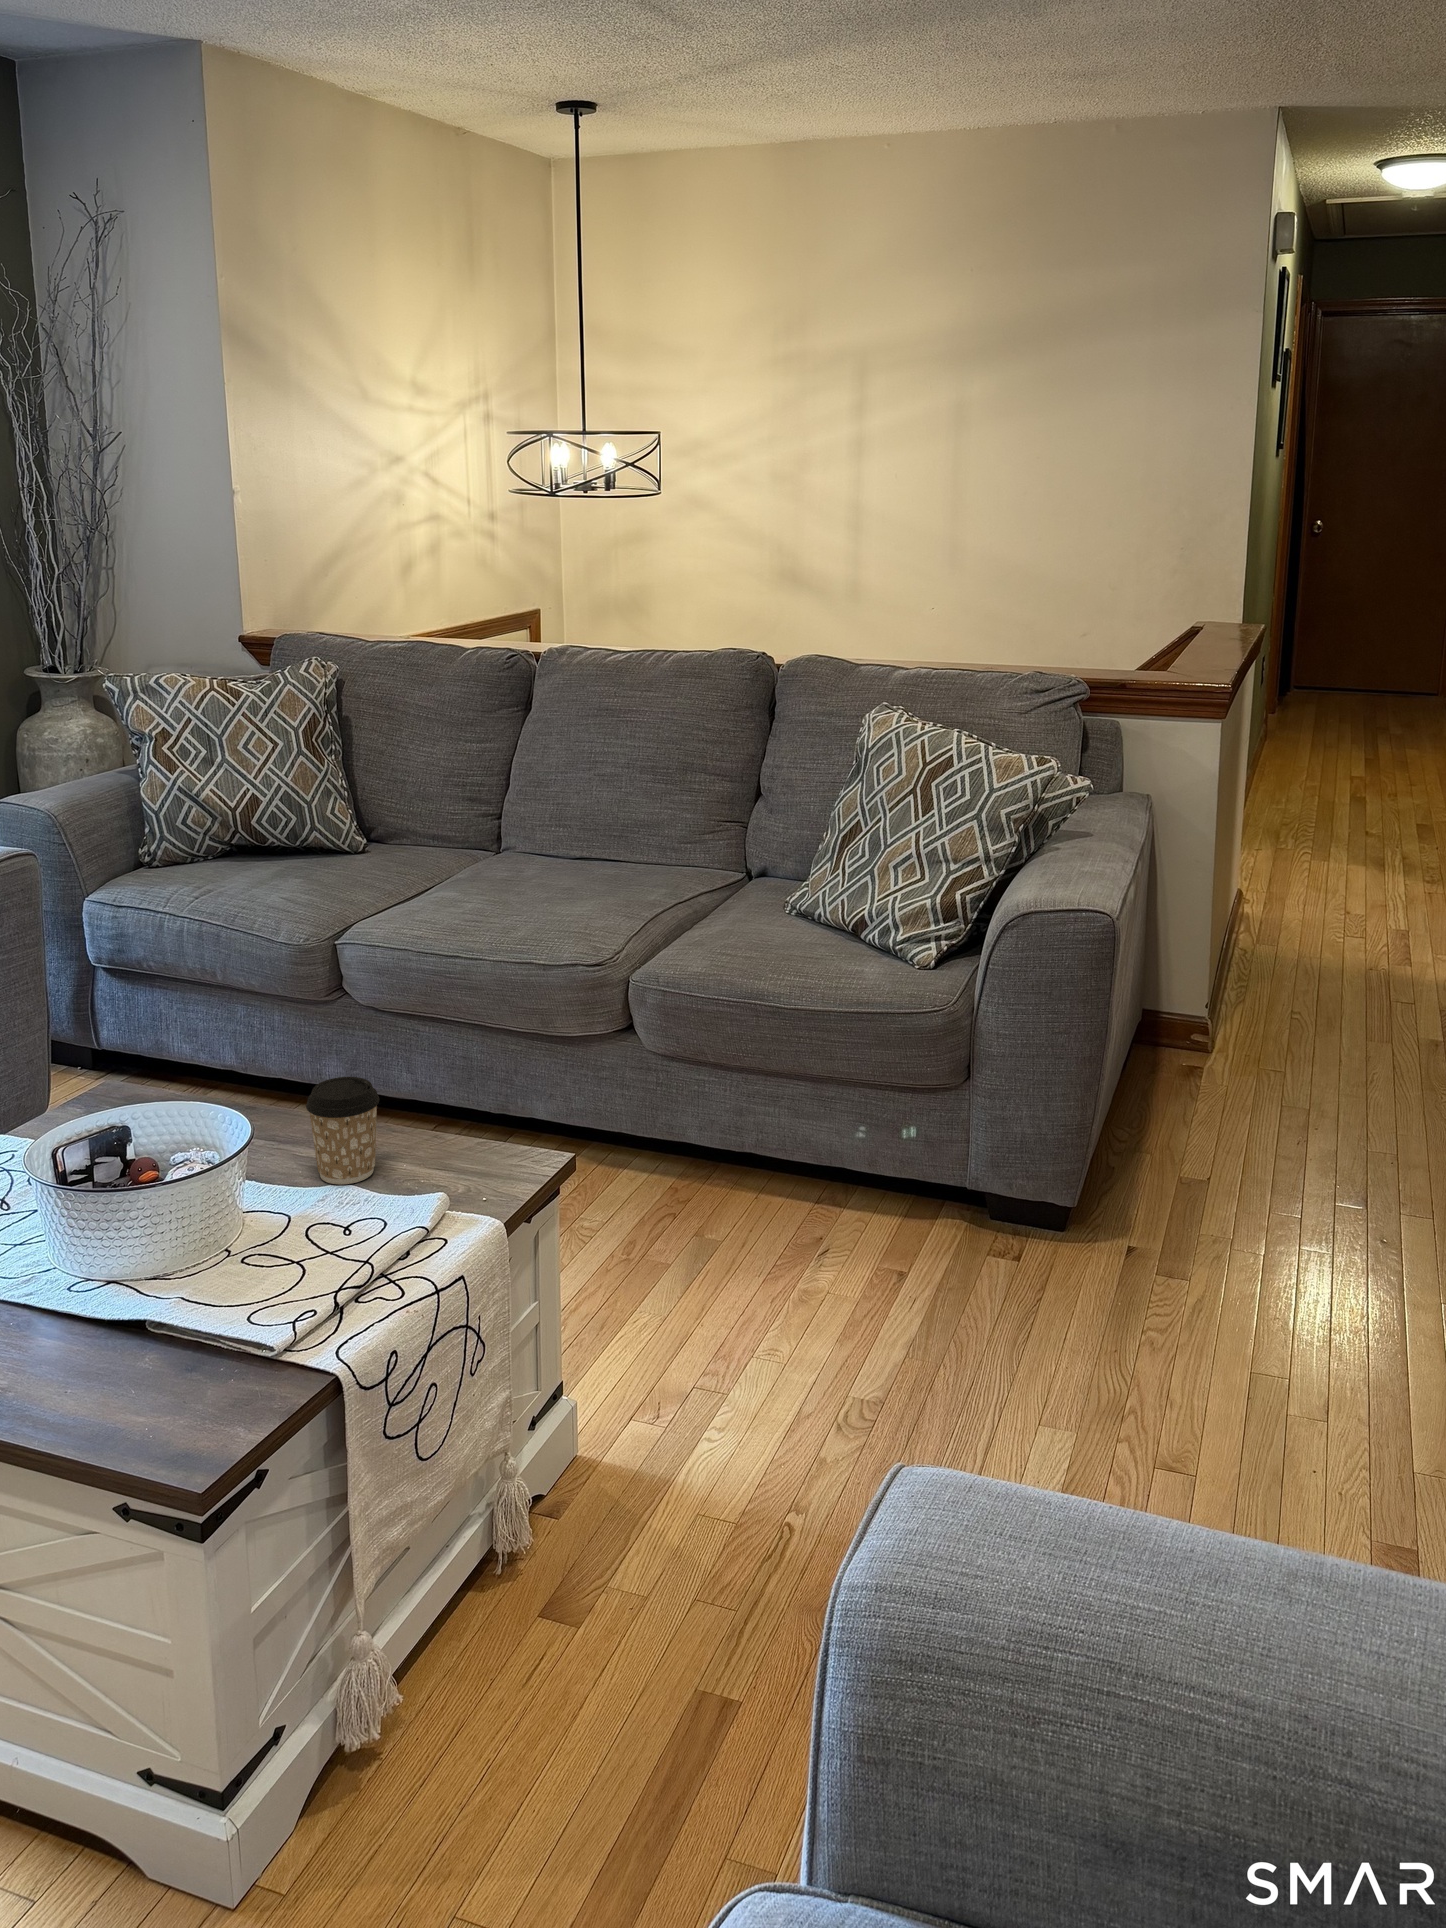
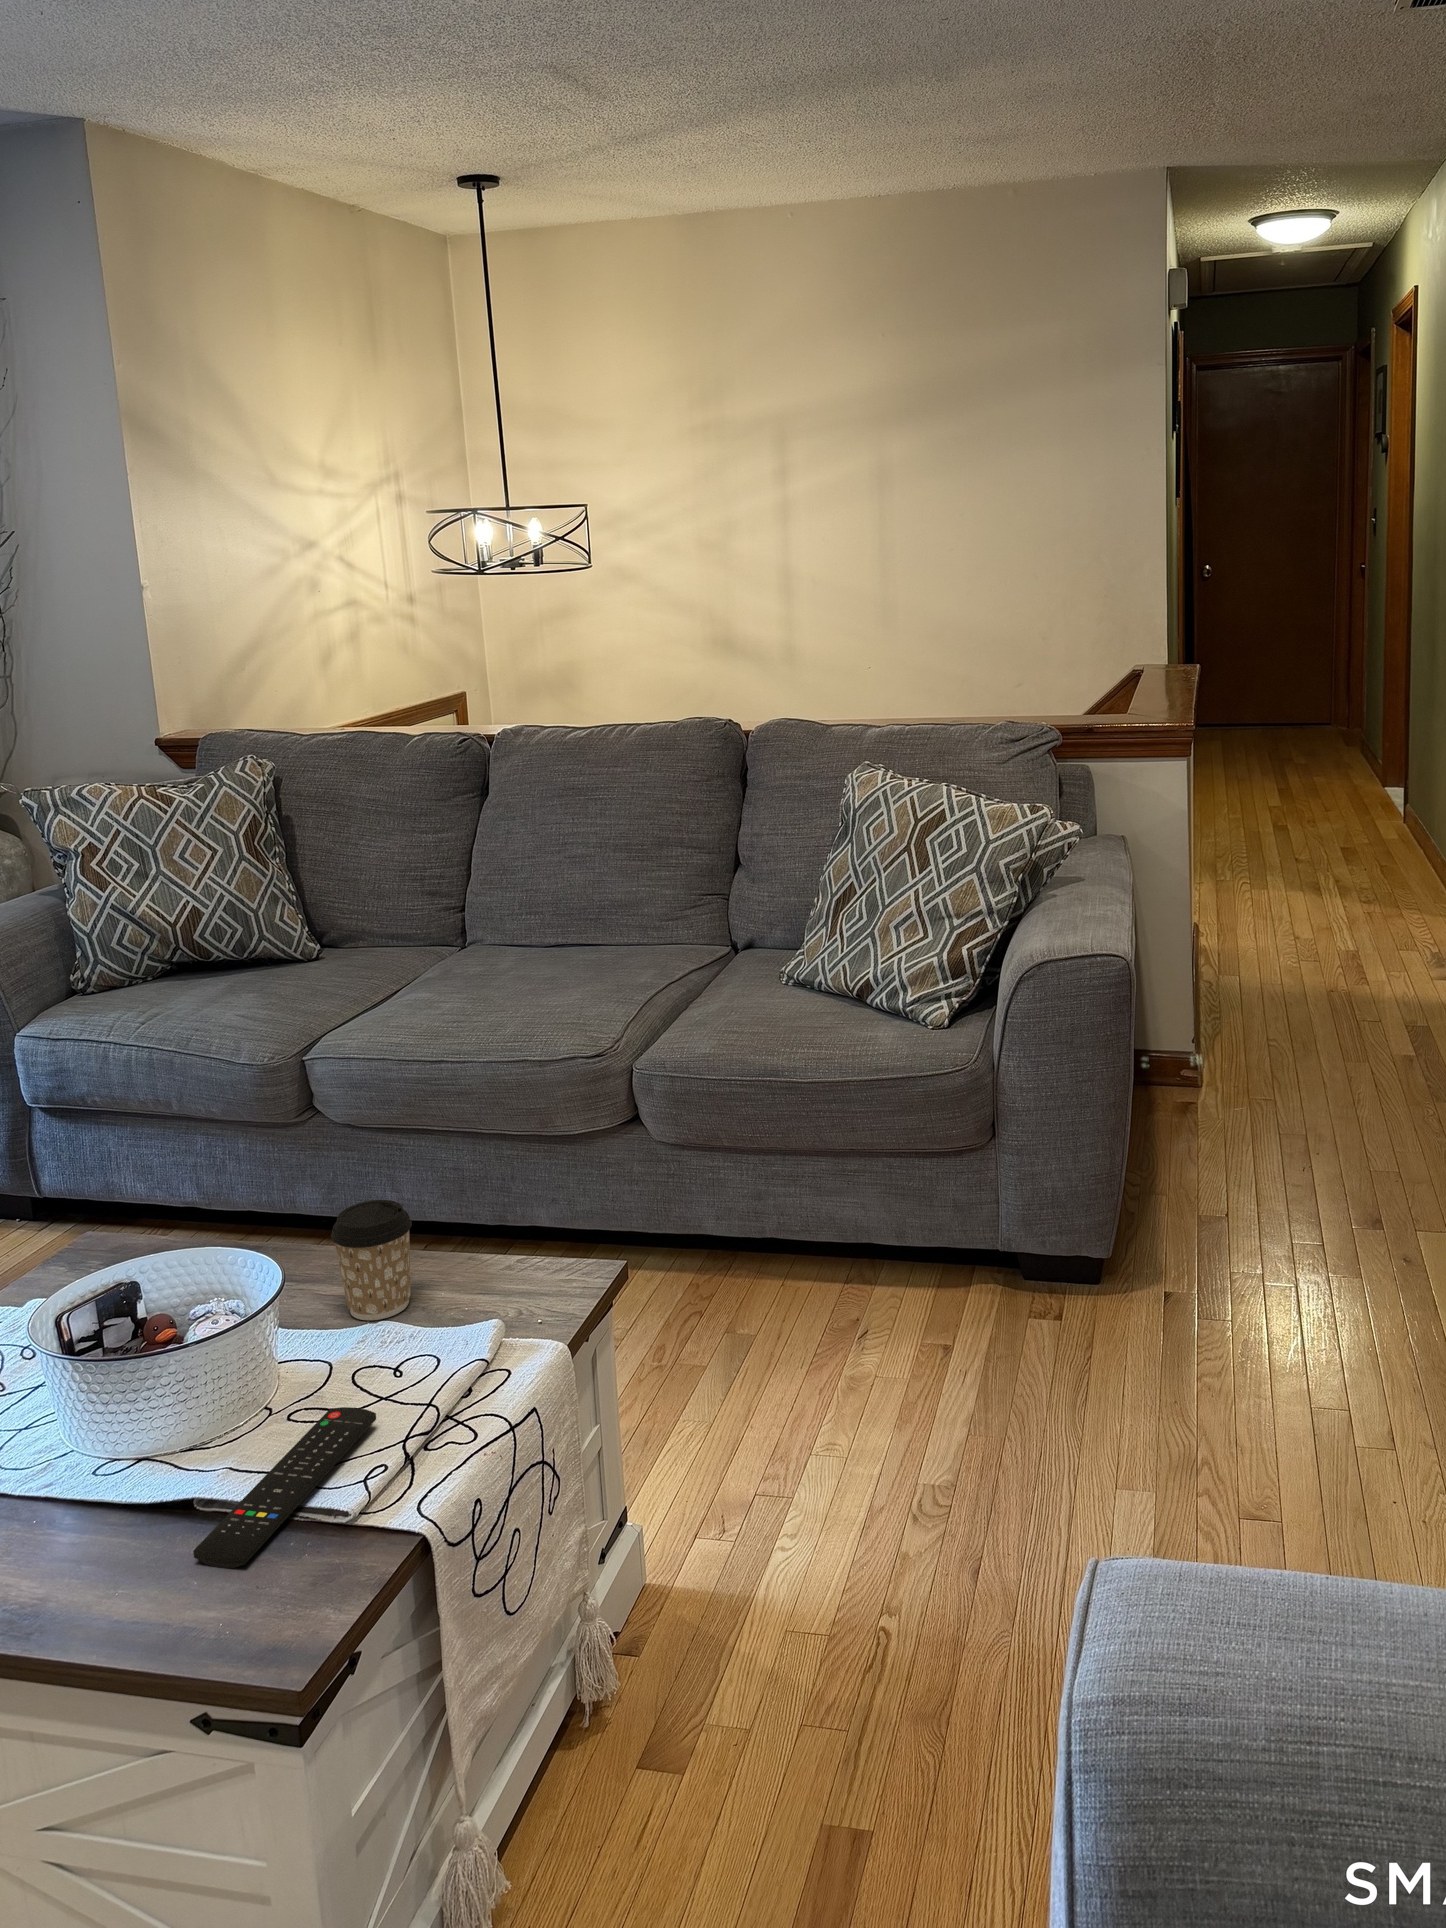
remote control: none [142,1255,320,1380] -> present [193,1407,376,1568]

